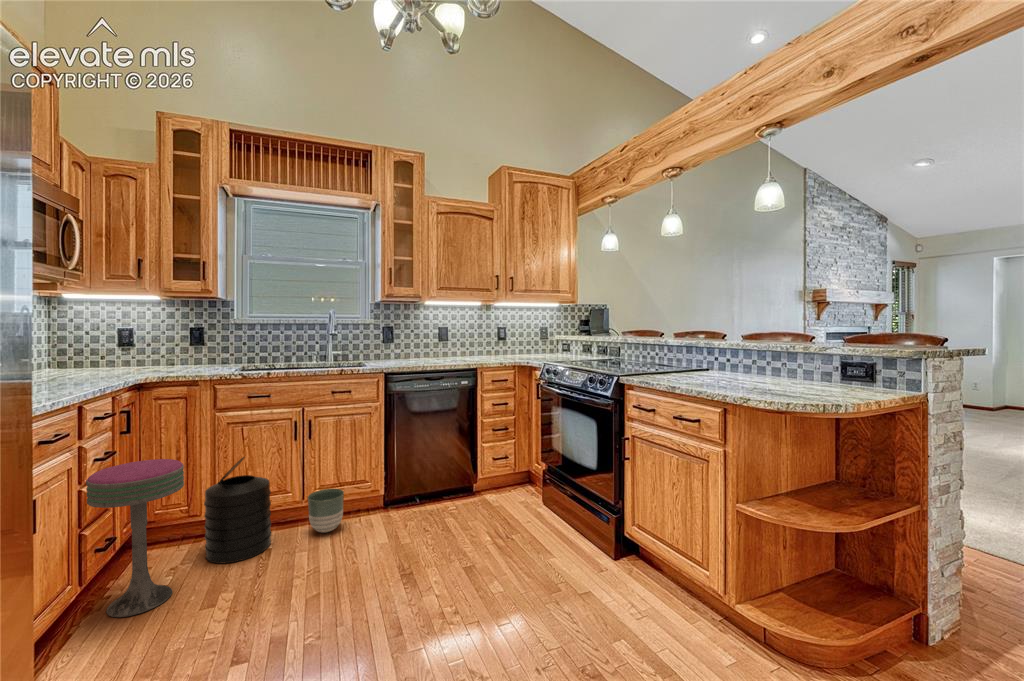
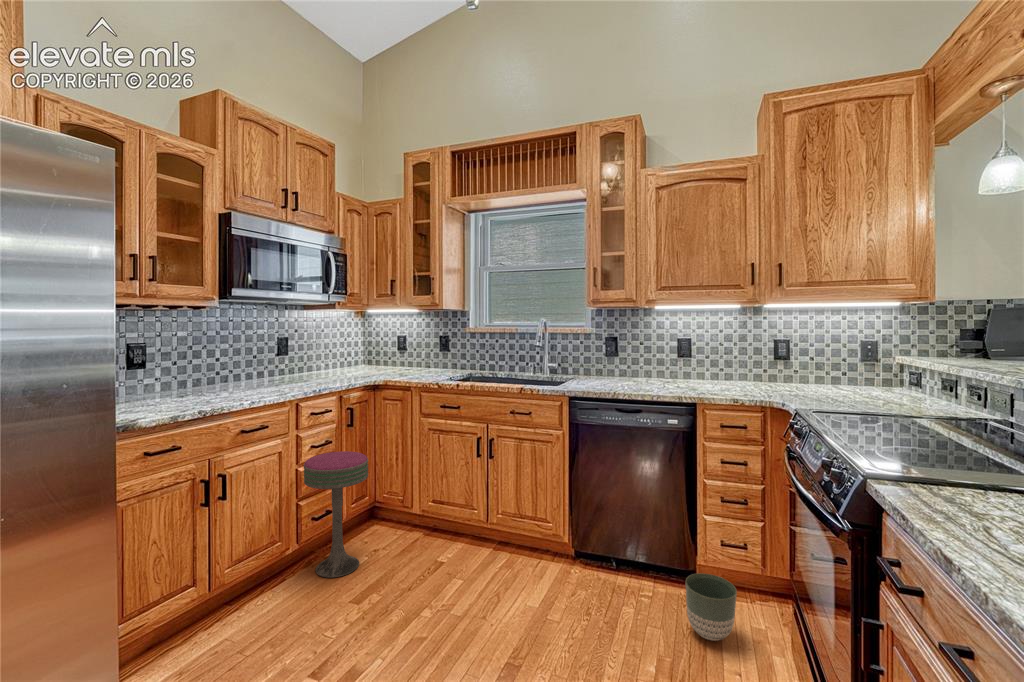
trash can: present [204,457,271,563] -> none [398,463,452,561]
planter: present [308,489,344,532] -> present [686,573,737,641]

